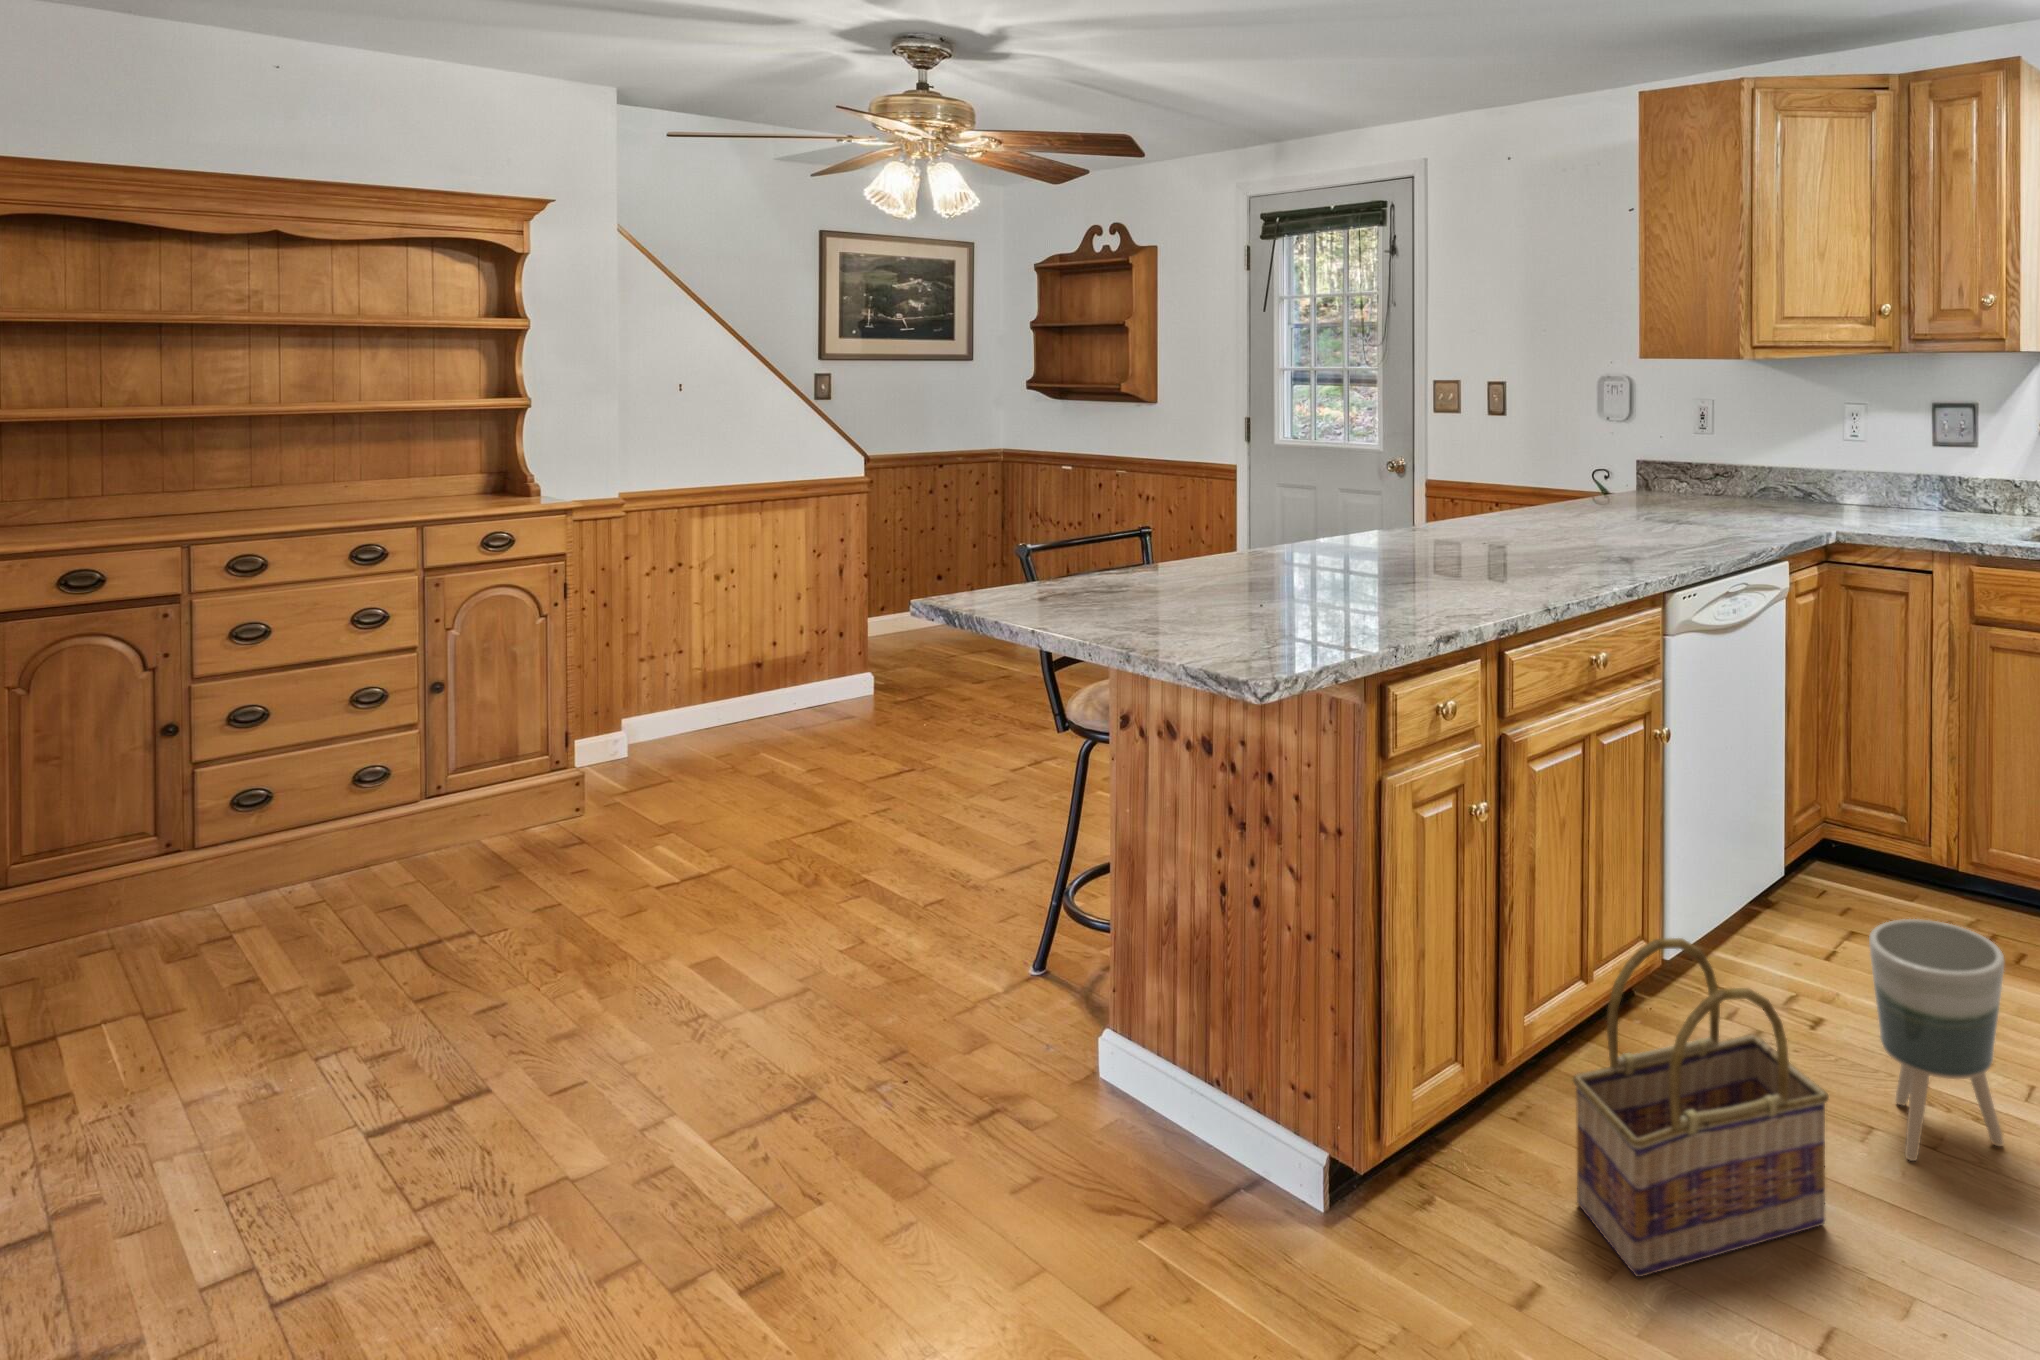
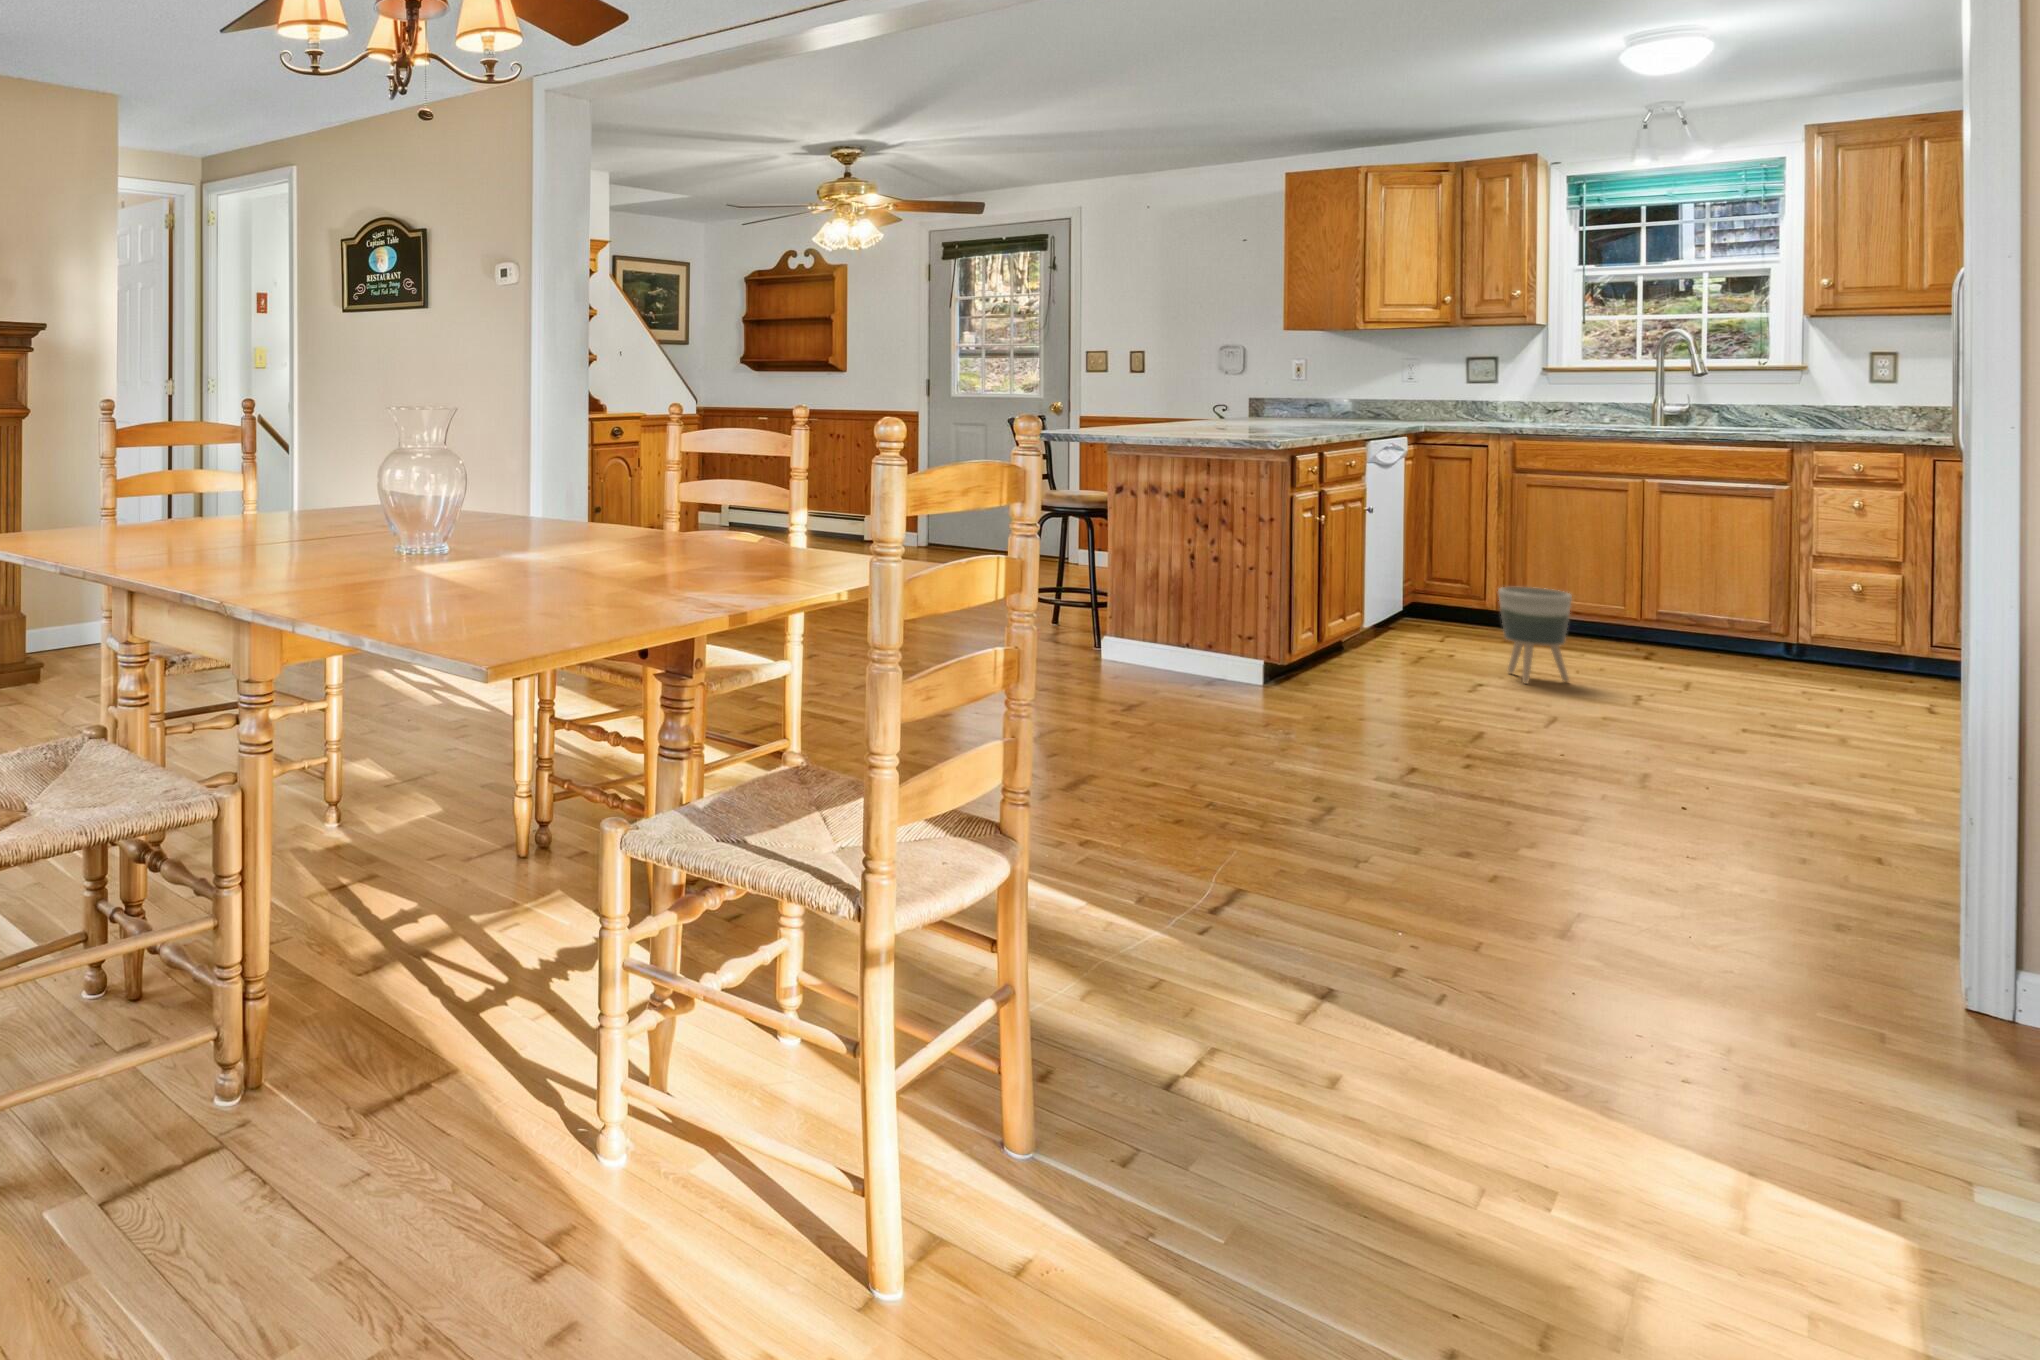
basket: present [1573,938,1829,1277] -> none [1373,576,1499,699]

